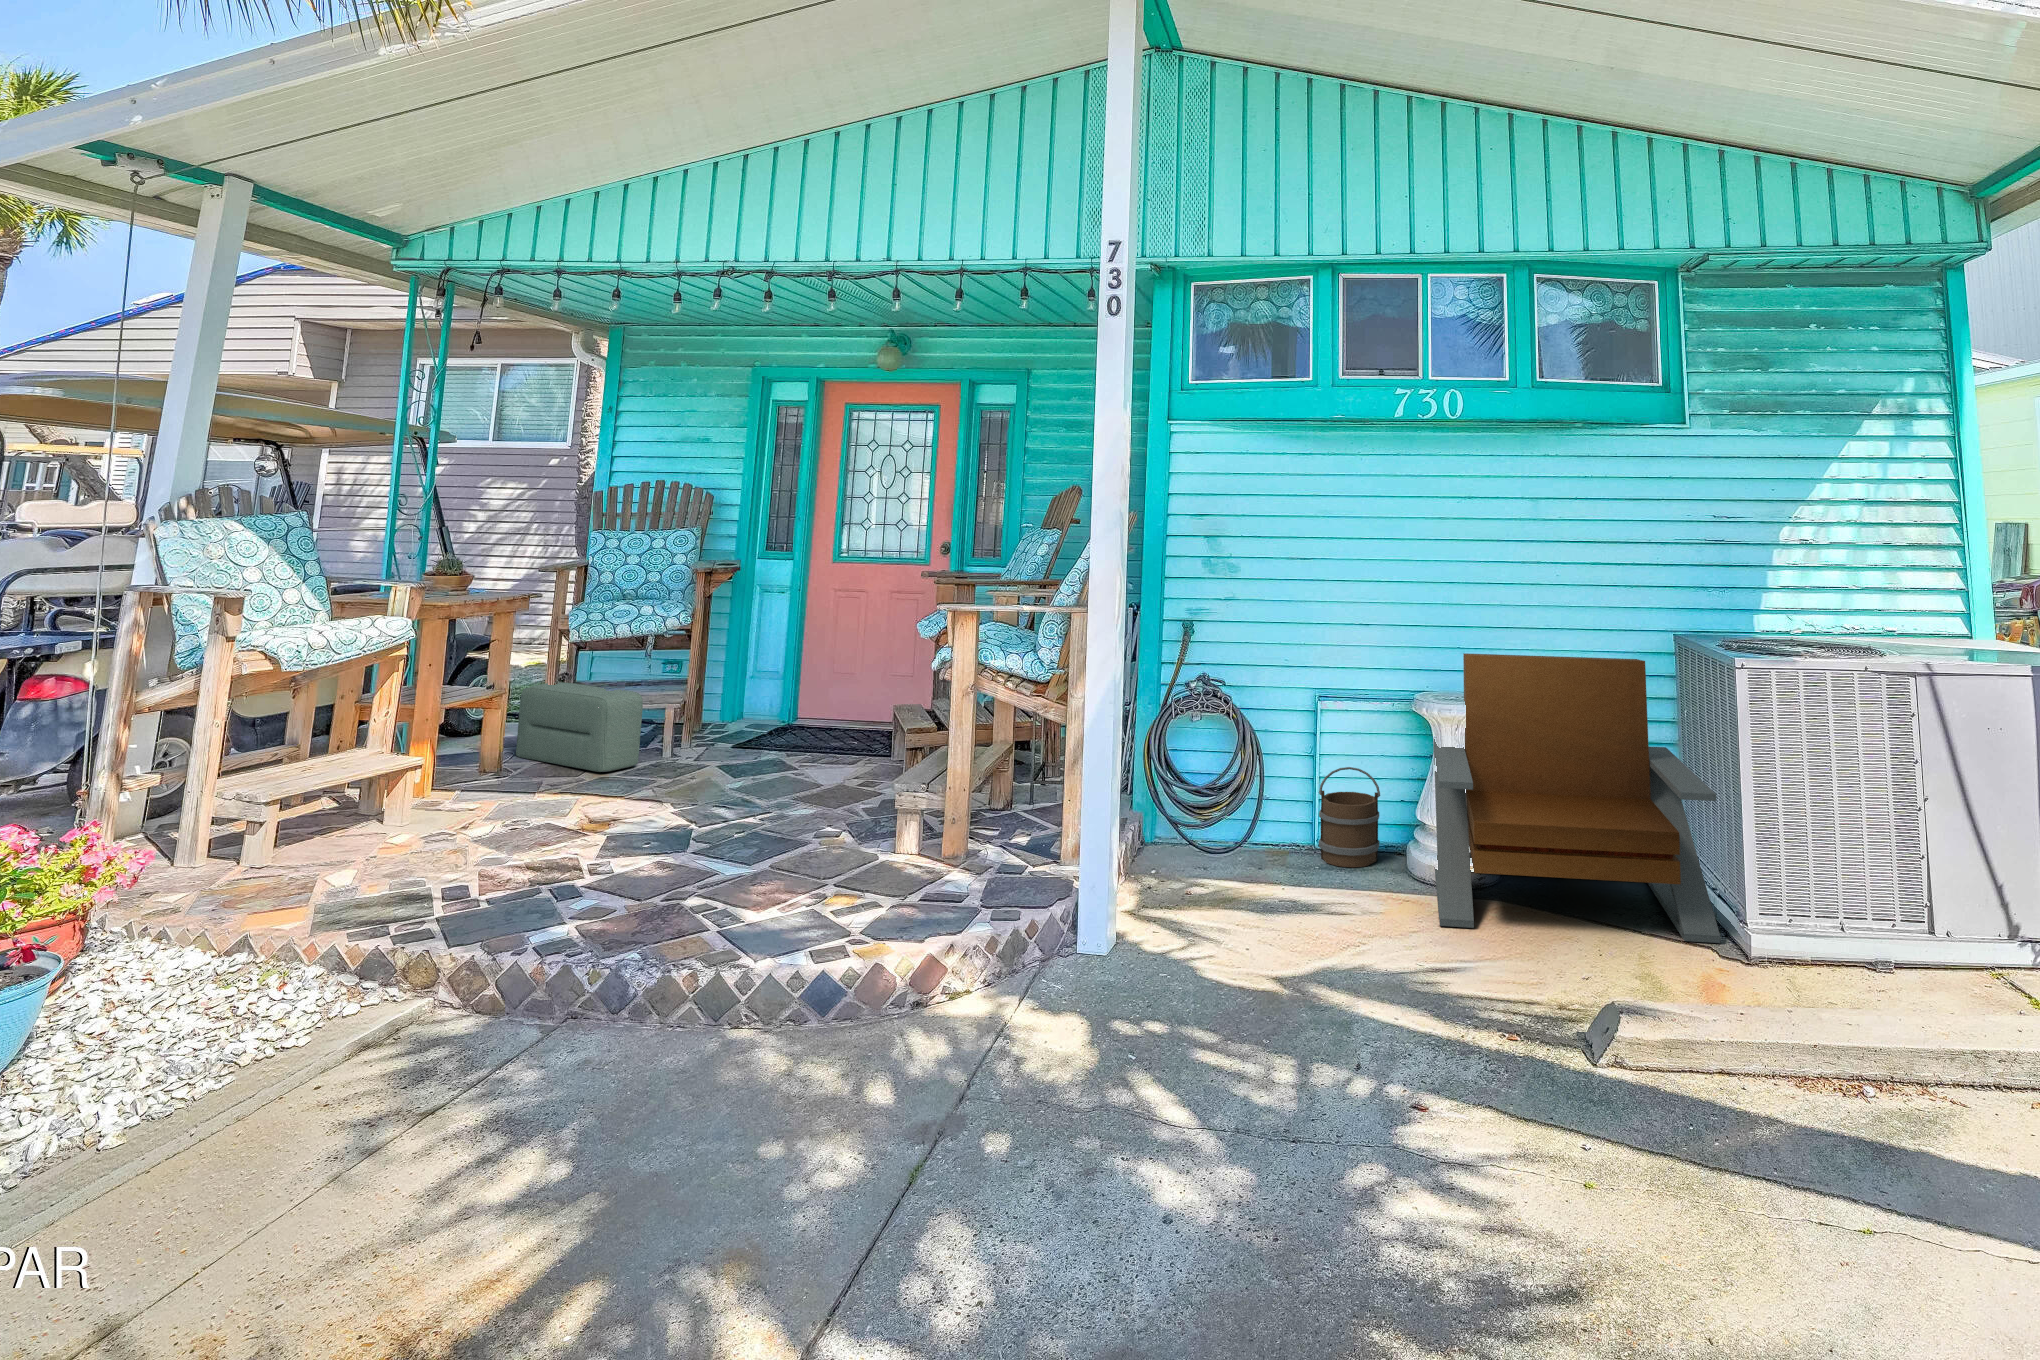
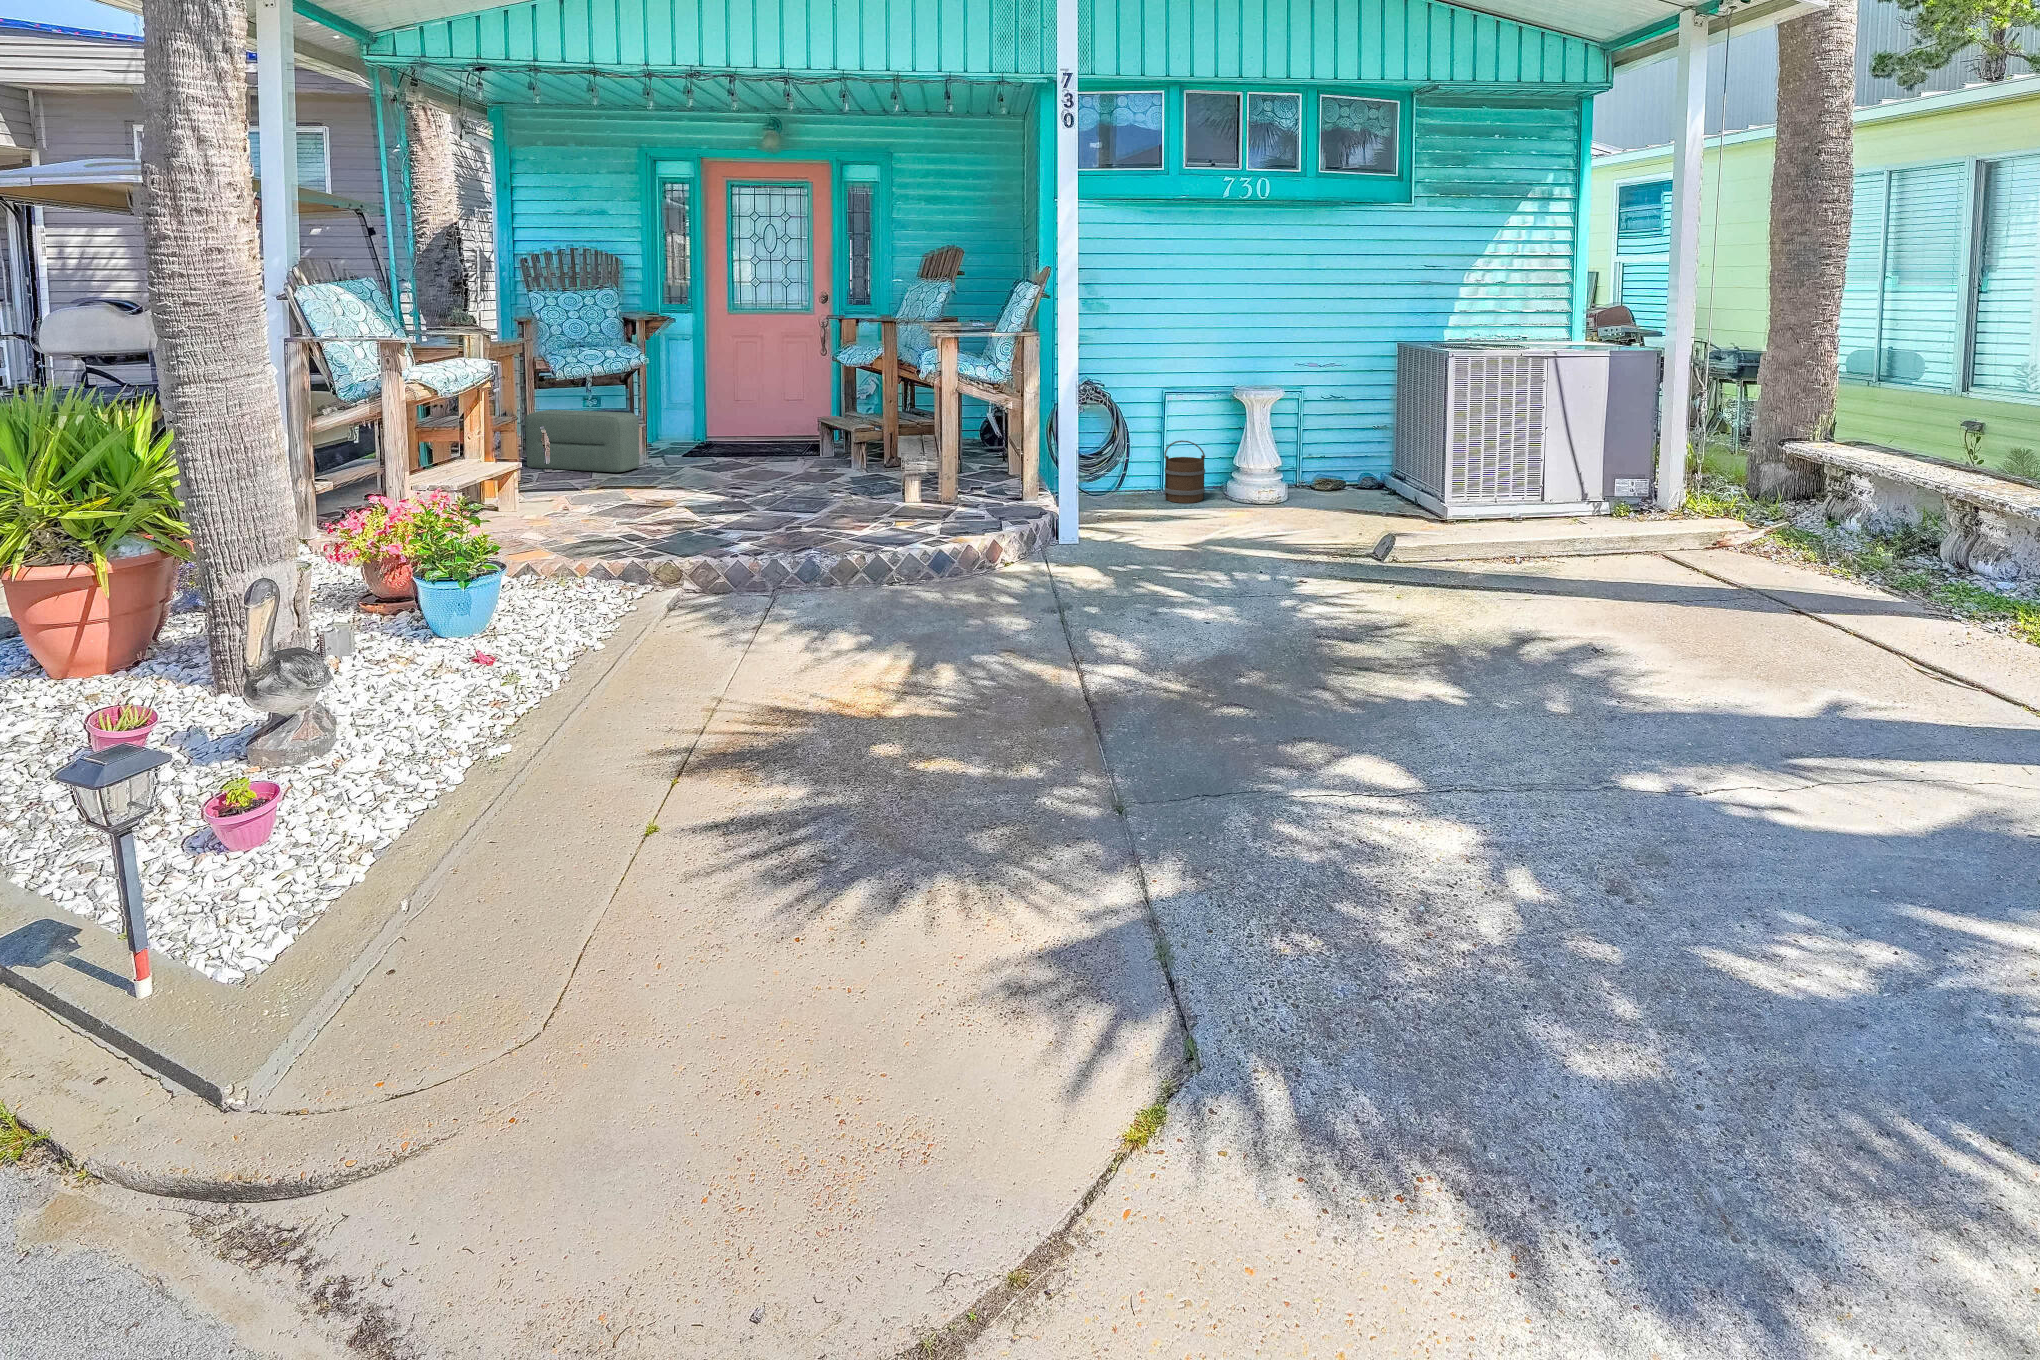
lounge chair: present [1434,653,1720,943] -> none [1239,360,1435,525]

